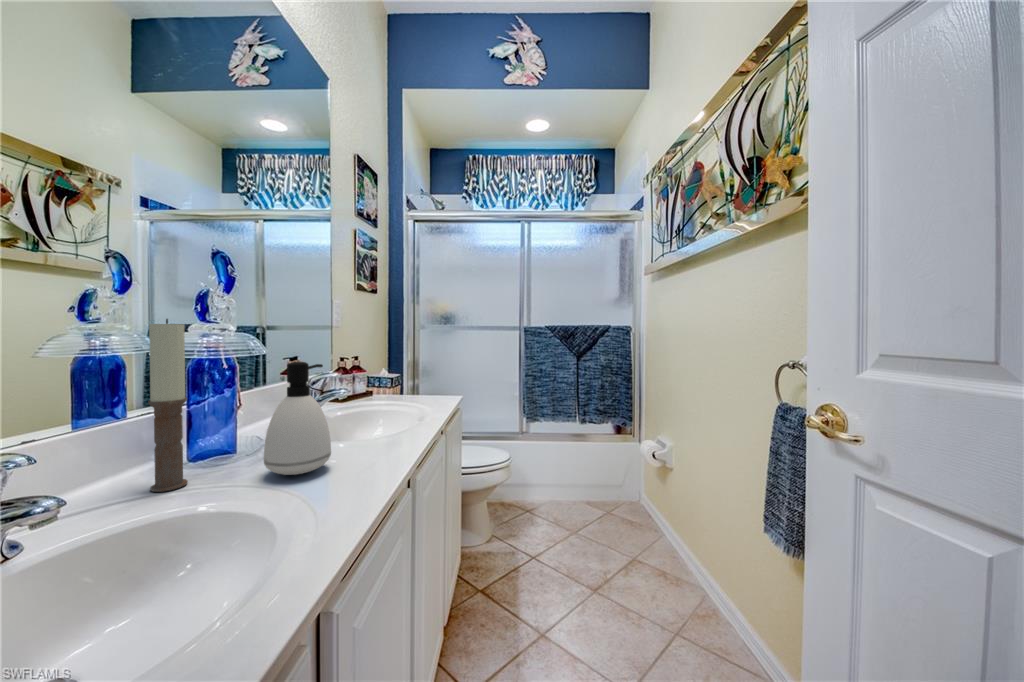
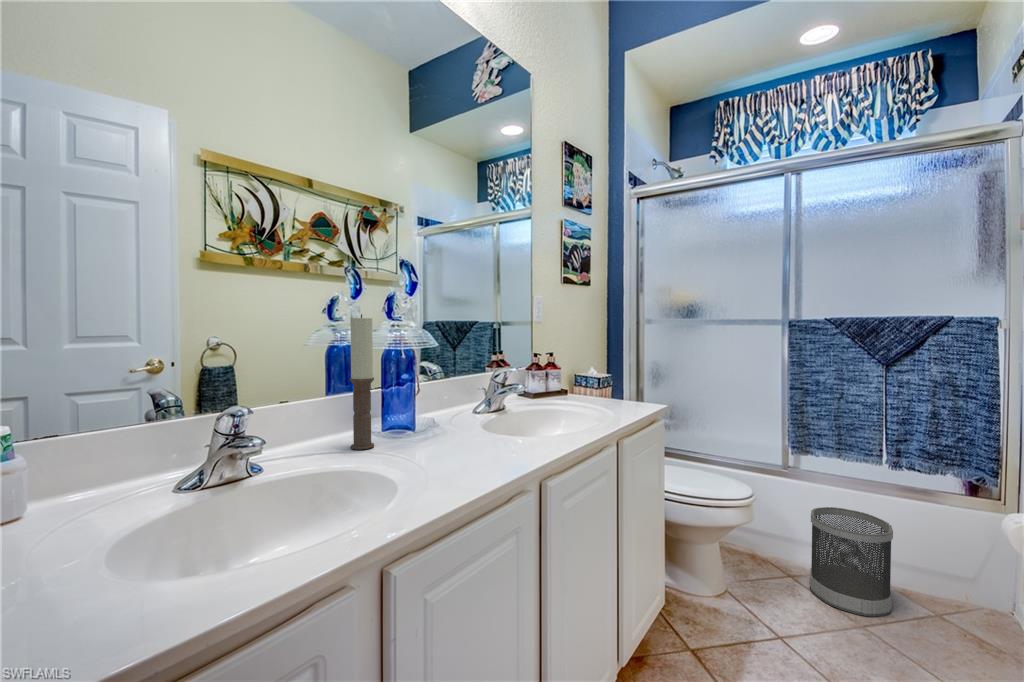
soap dispenser: present [264,362,331,475] -> none [420,351,475,454]
wastebasket: none [541,456,586,524] -> present [810,507,893,617]

